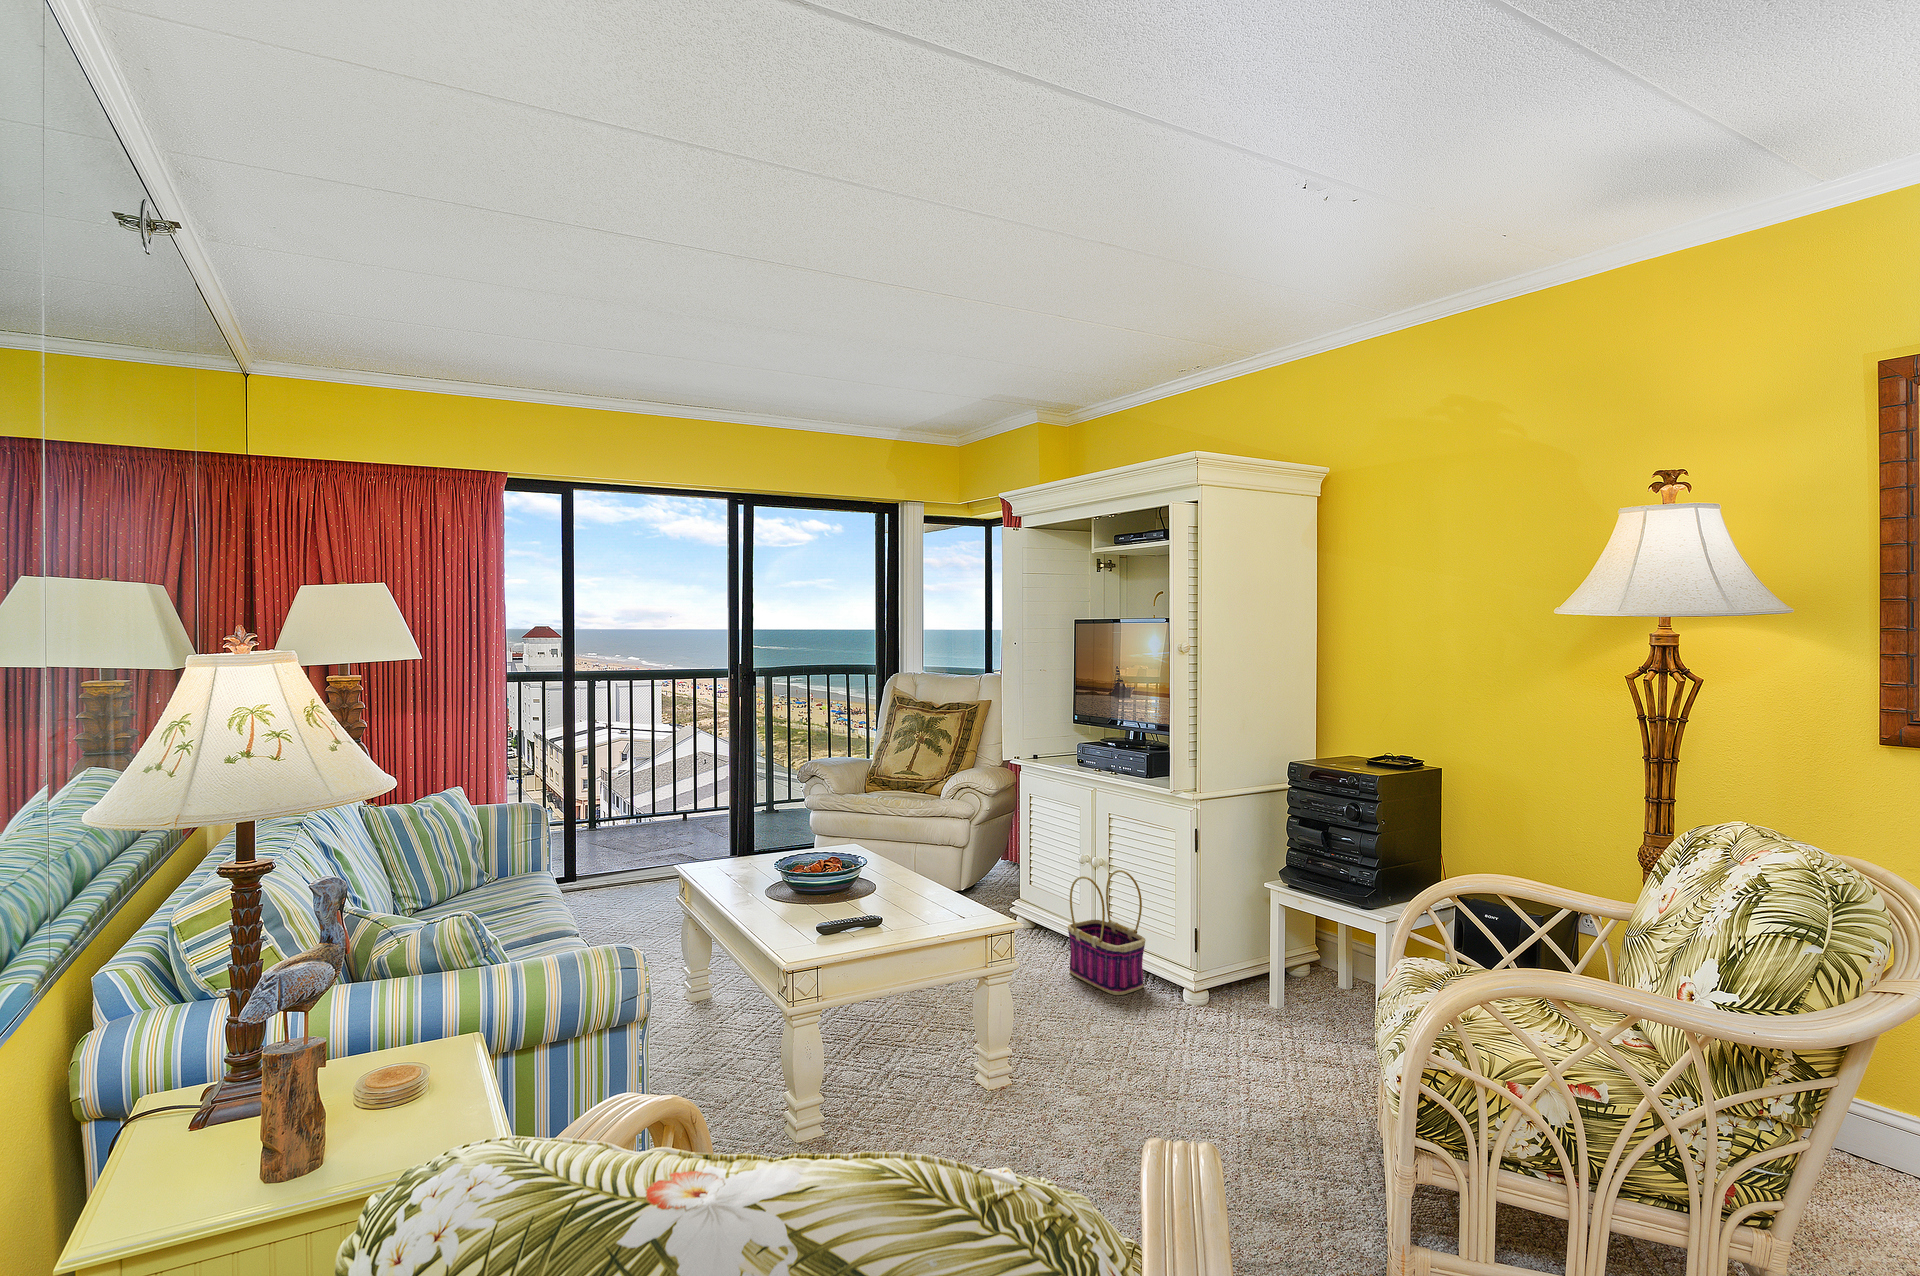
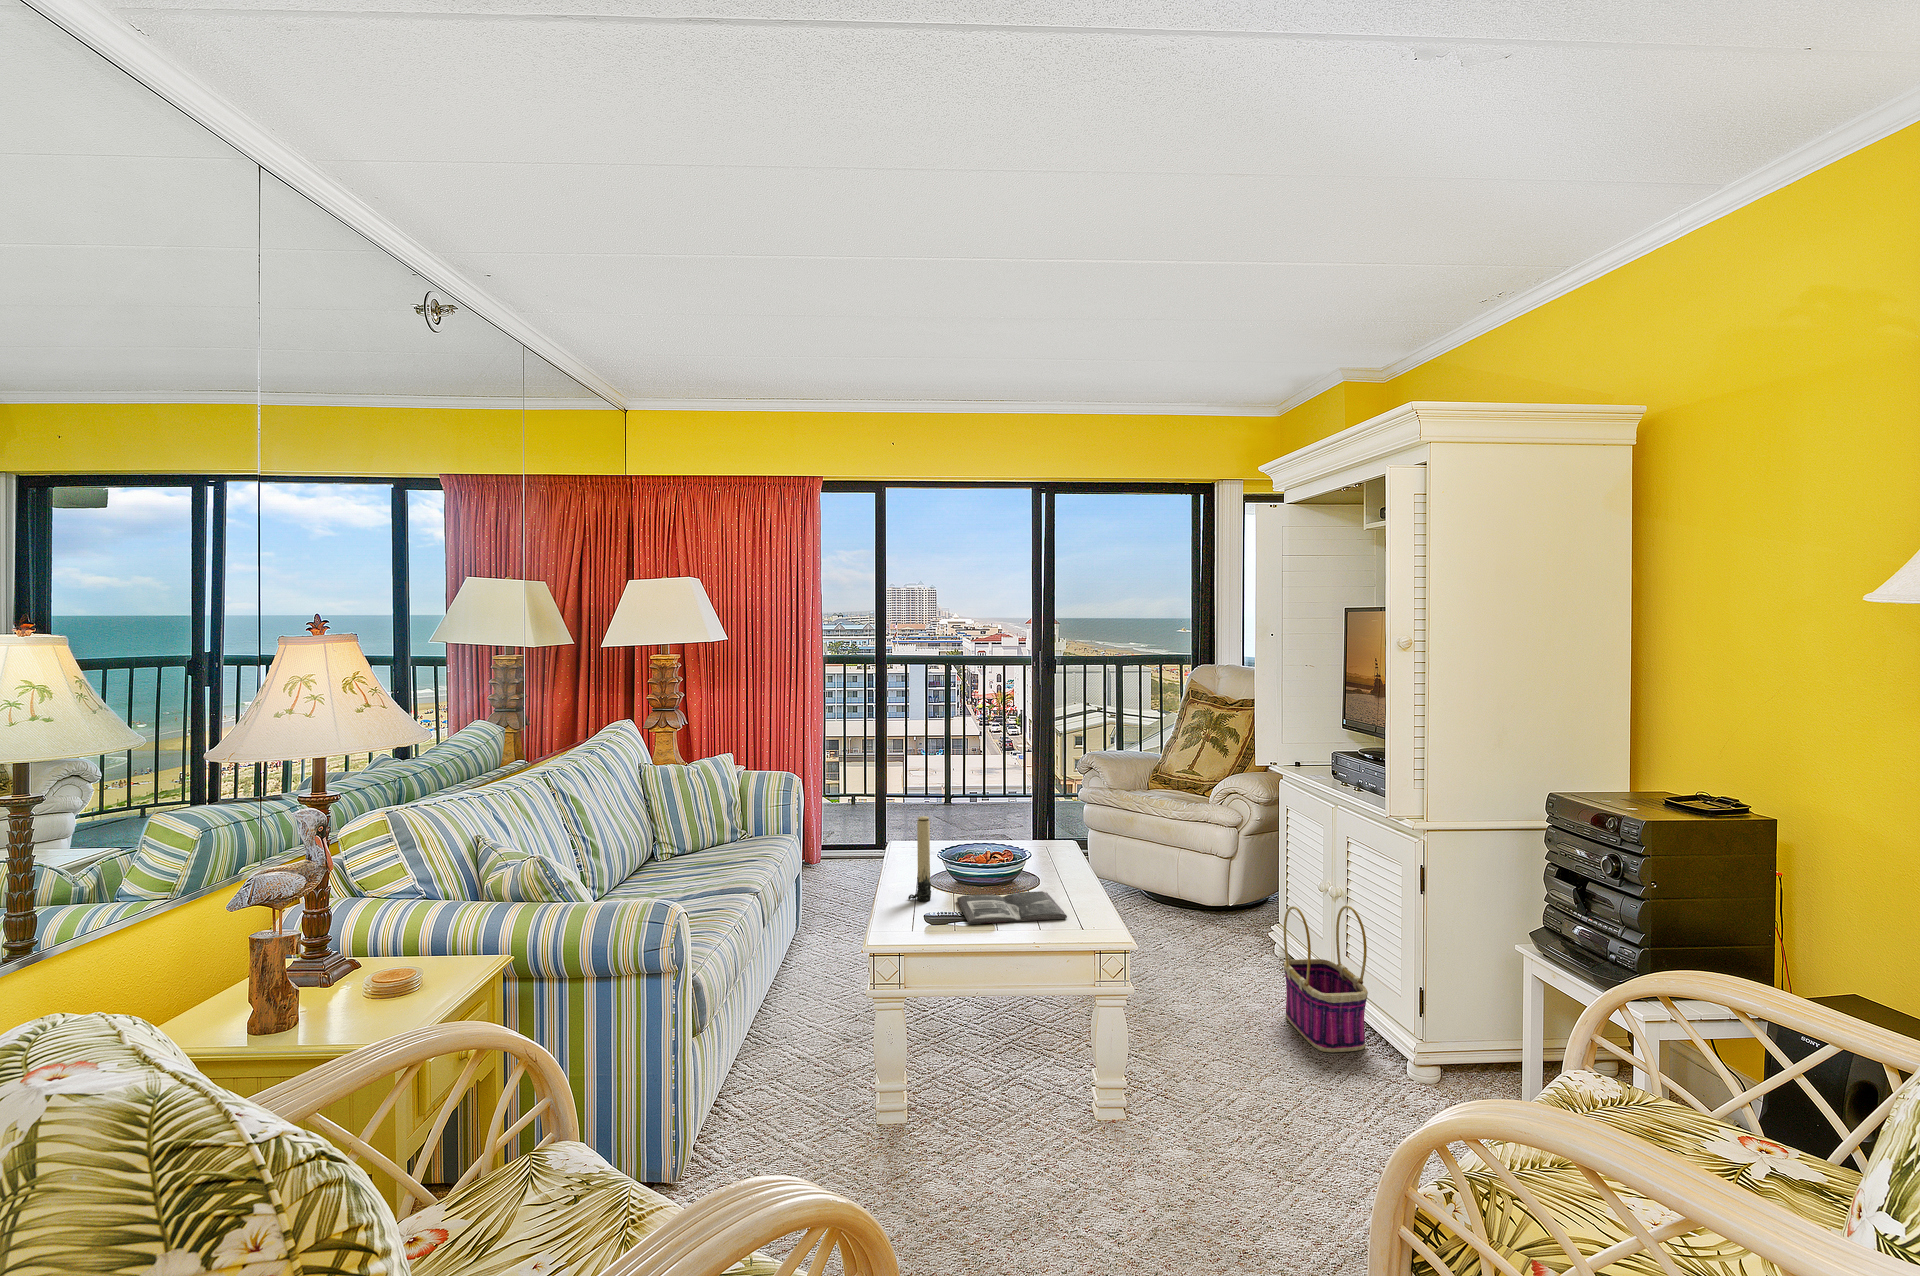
candle: none [780,829,805,916] -> present [908,816,931,901]
magazine: none [830,890,949,929] -> present [957,891,1067,924]

